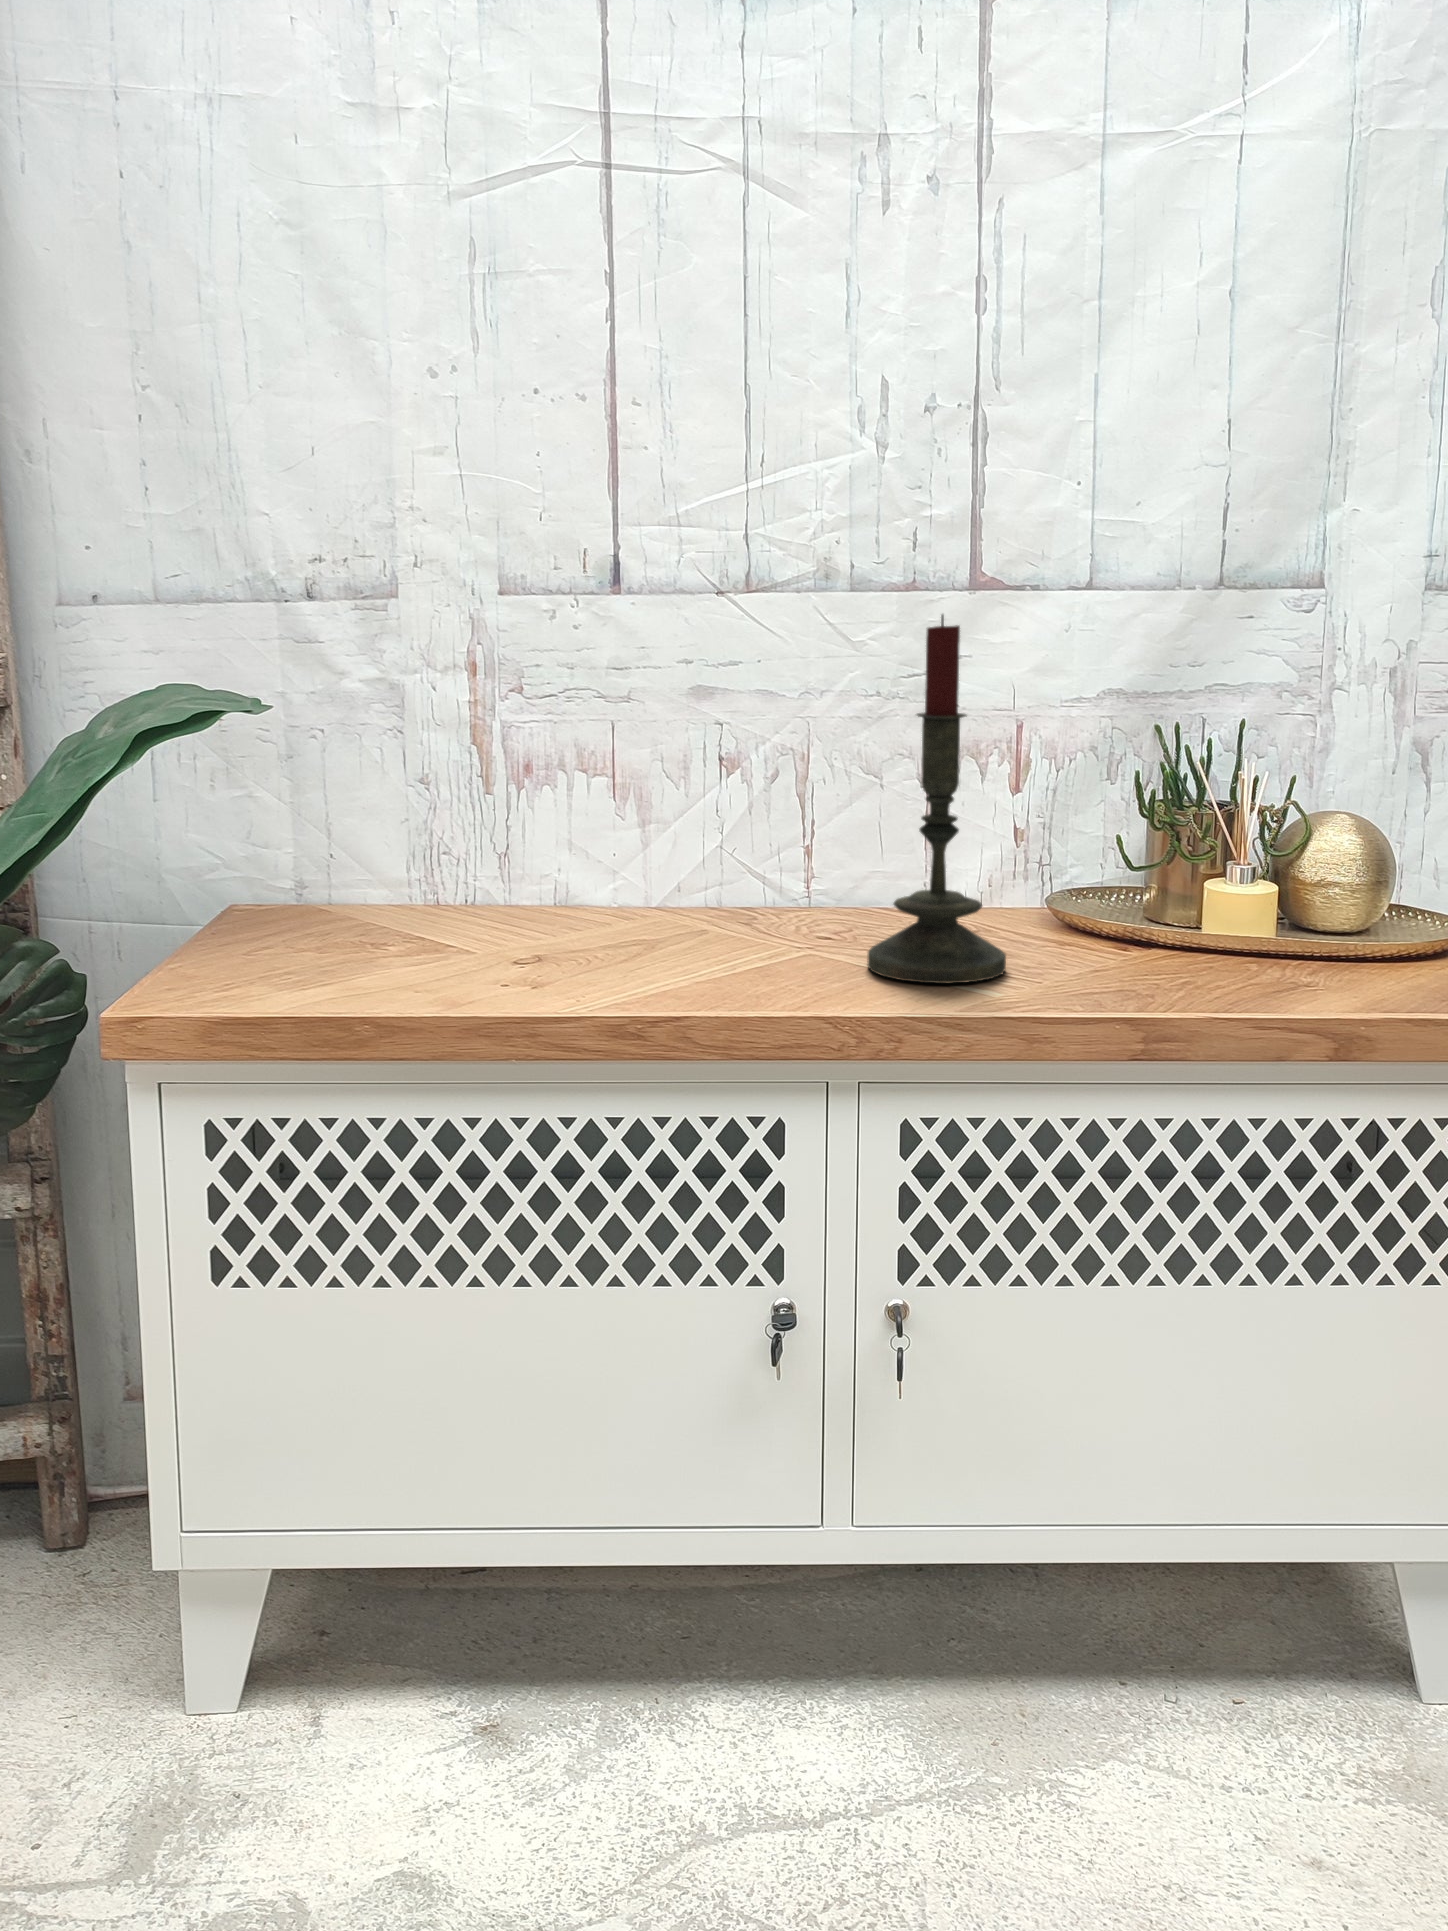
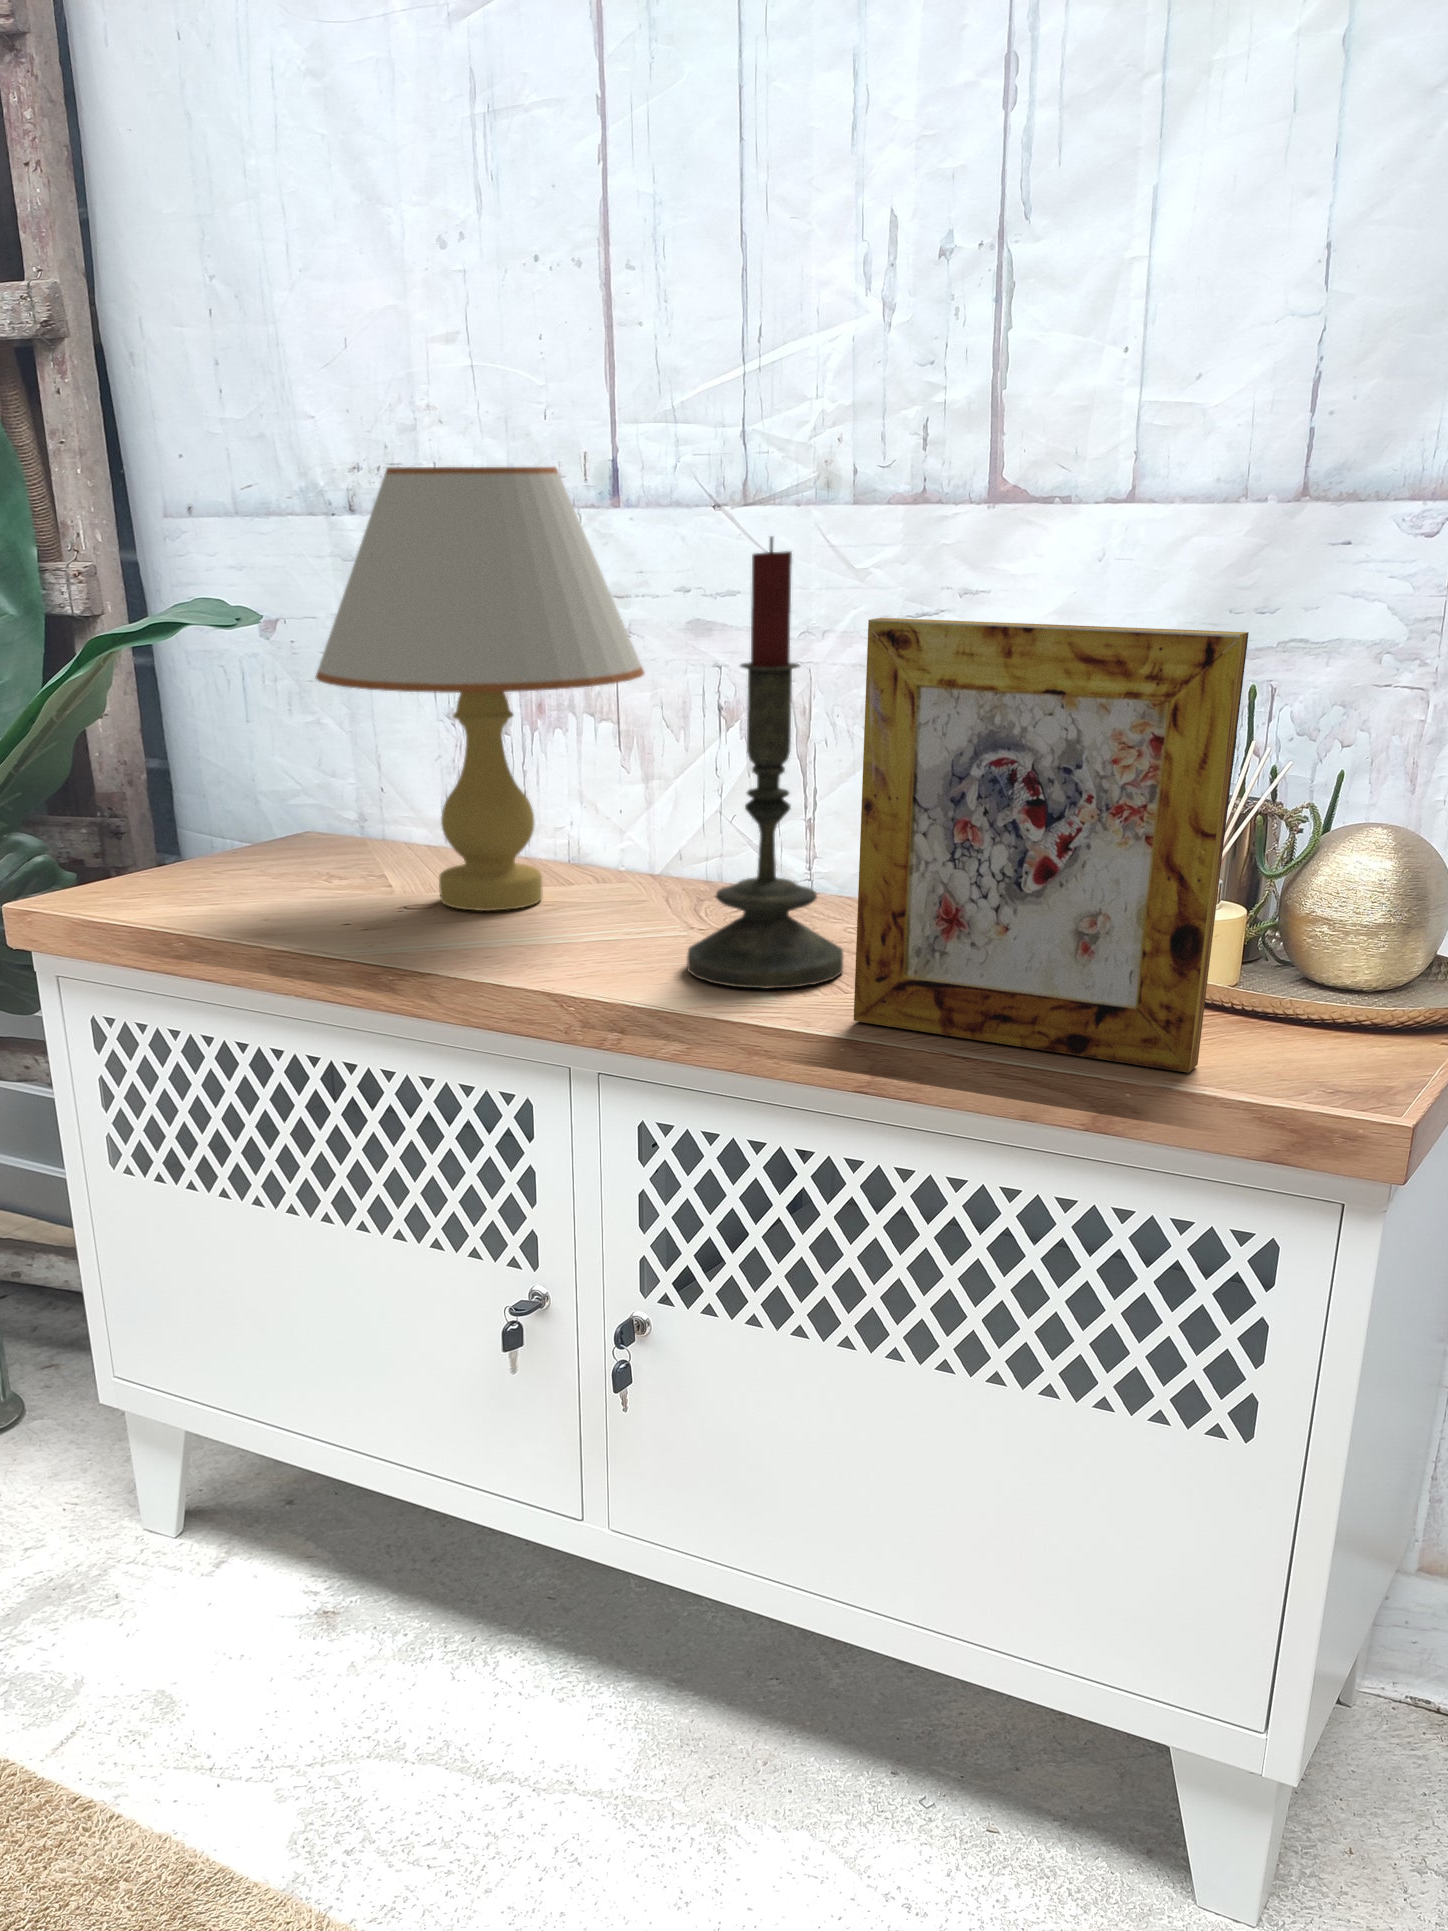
table lamp: none [423,558,729,951] -> present [315,467,644,911]
picture frame: none [1089,673,1403,1000] -> present [854,618,1249,1073]

